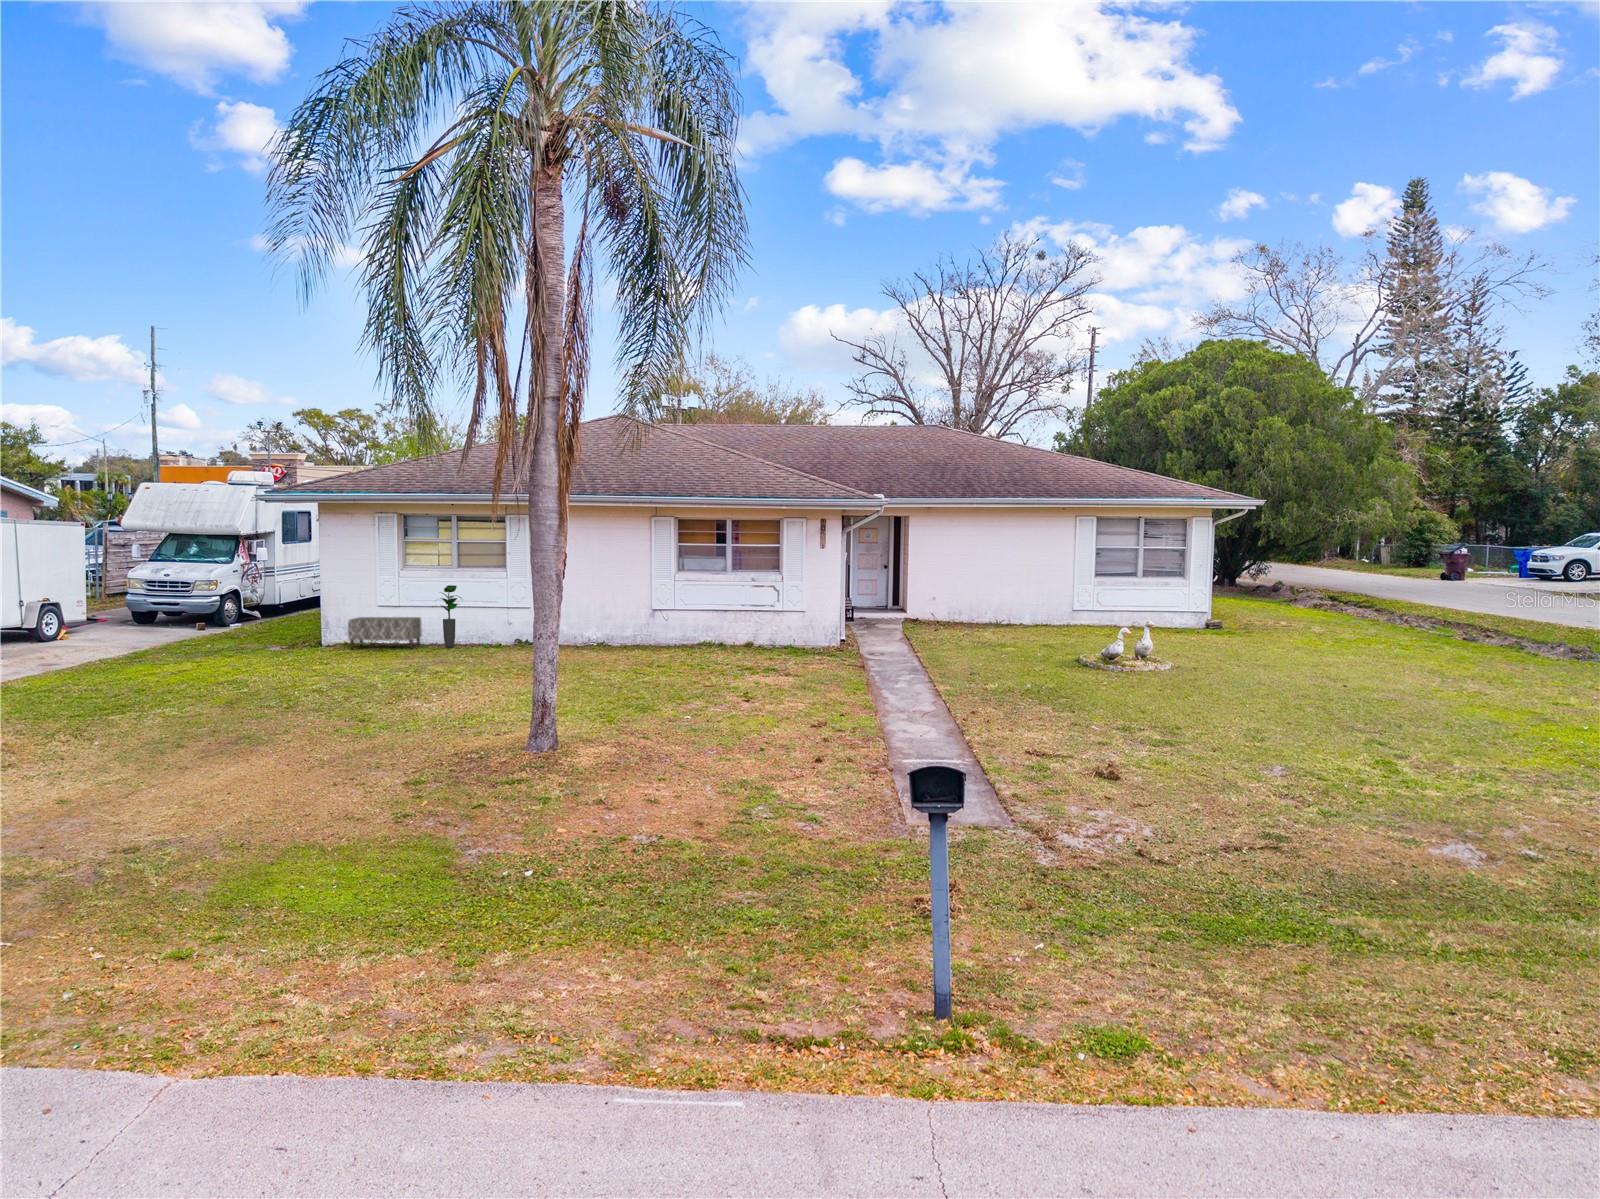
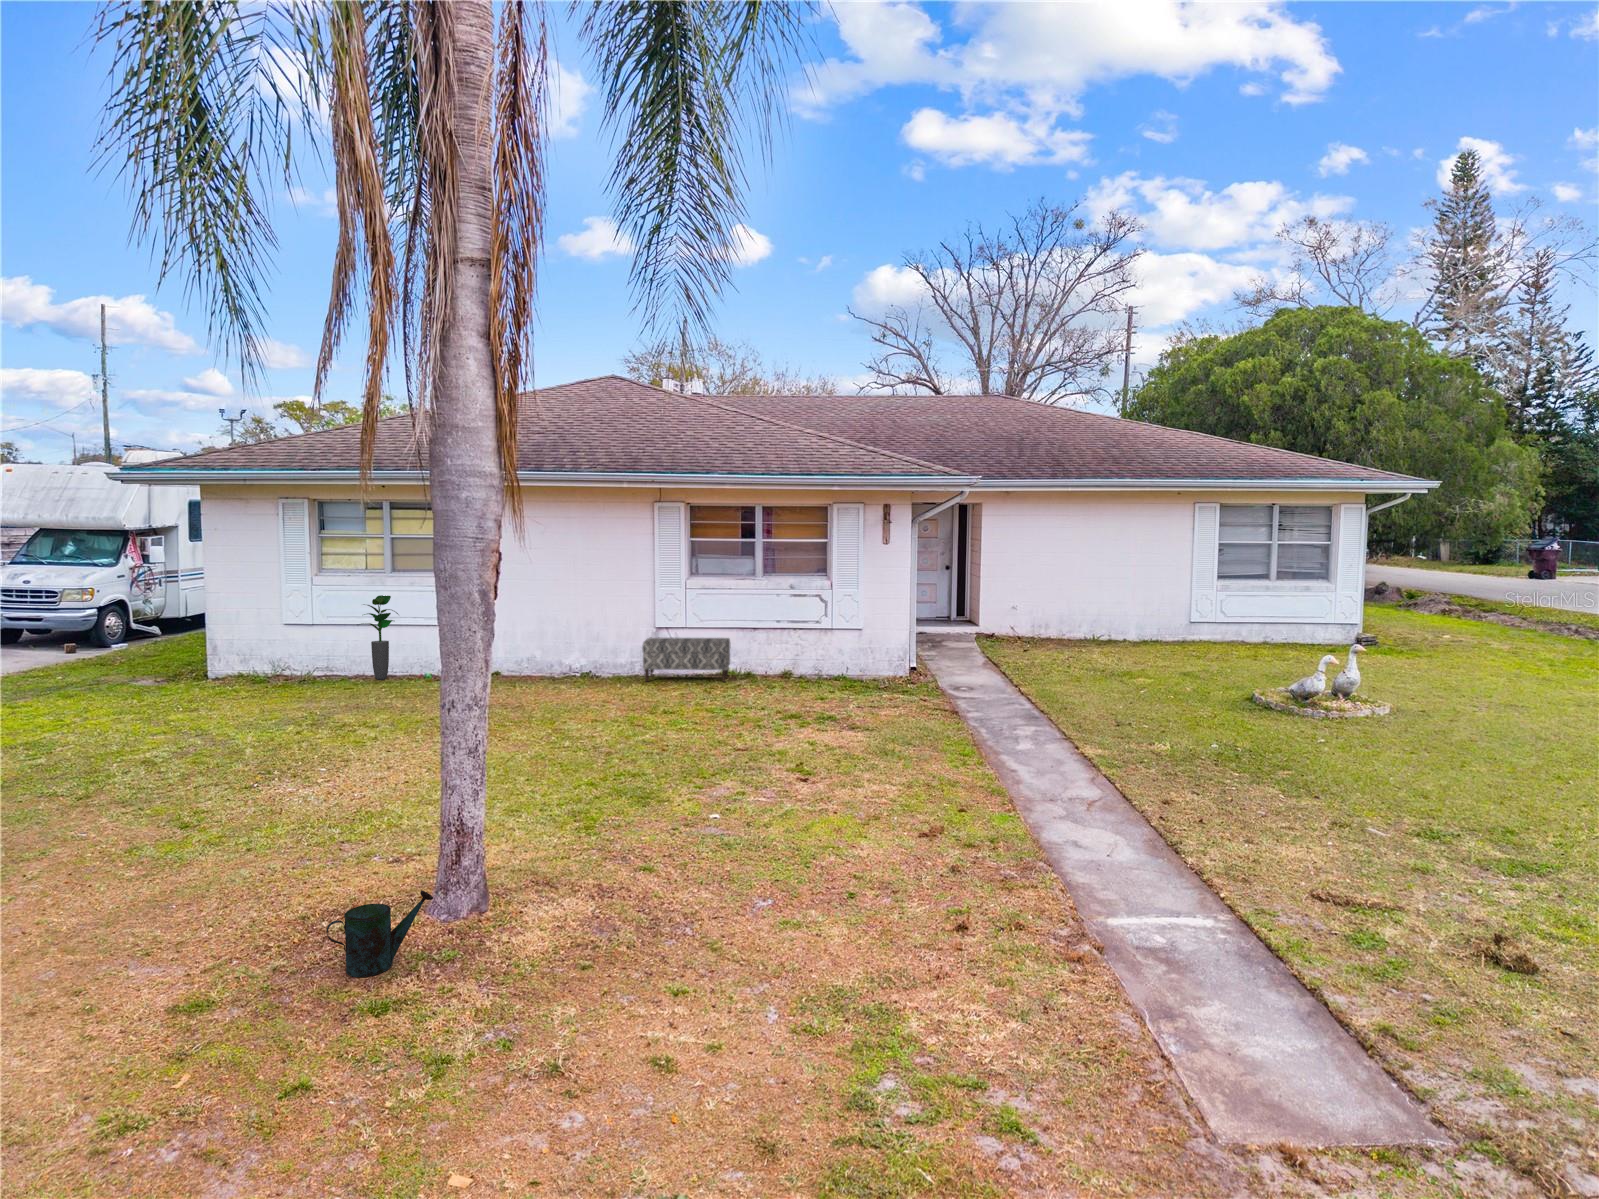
bench: present [348,617,422,649] -> present [642,637,730,682]
watering can: none [481,729,532,768] -> present [327,890,433,977]

